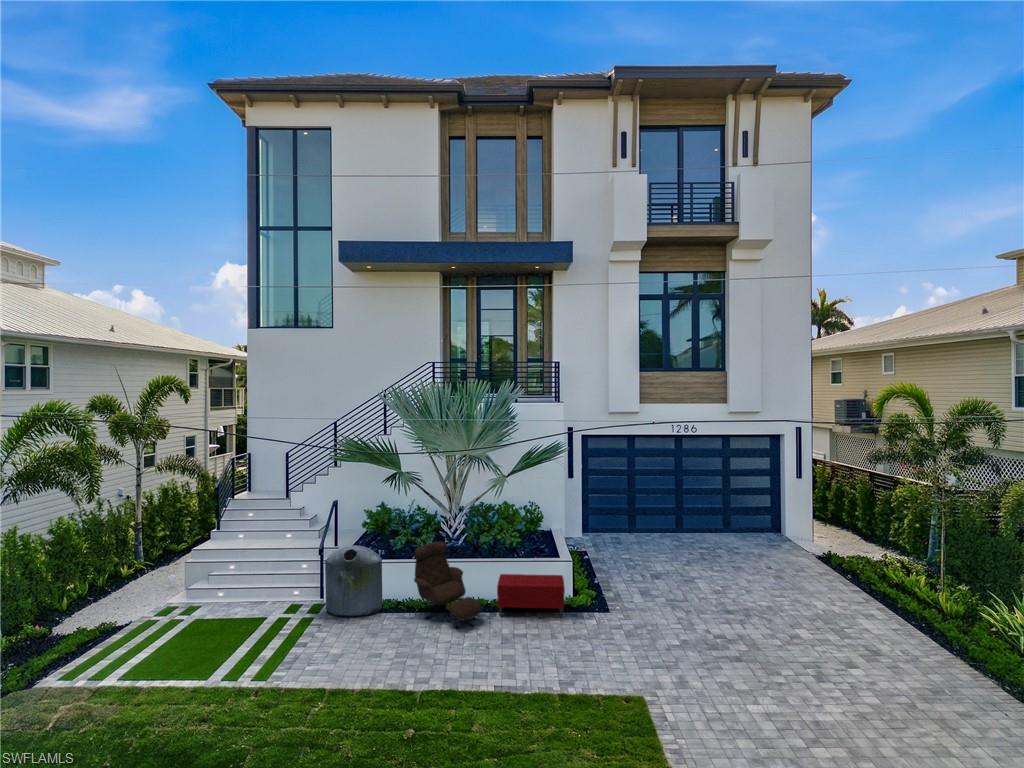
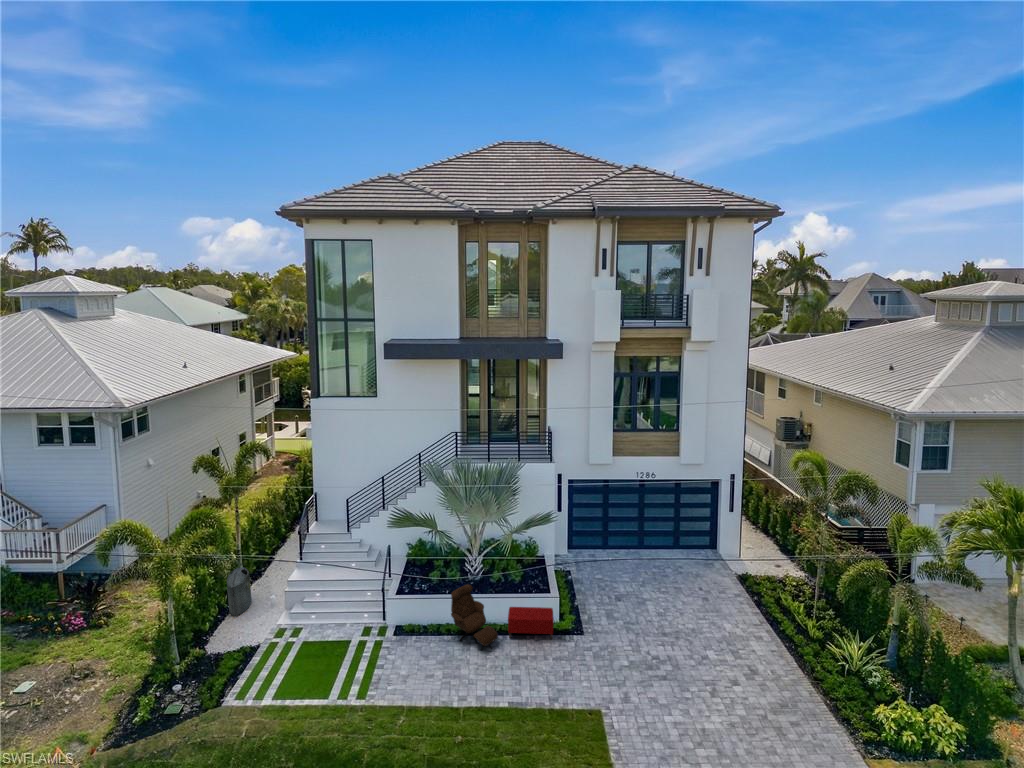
trash can: present [325,545,382,617] -> present [227,567,252,617]

